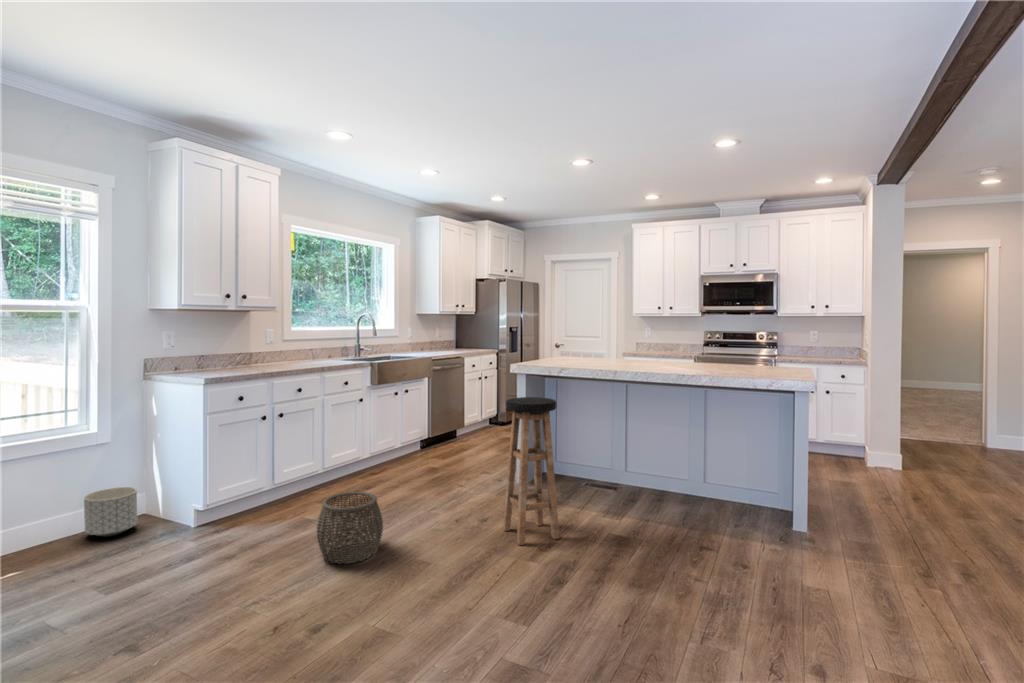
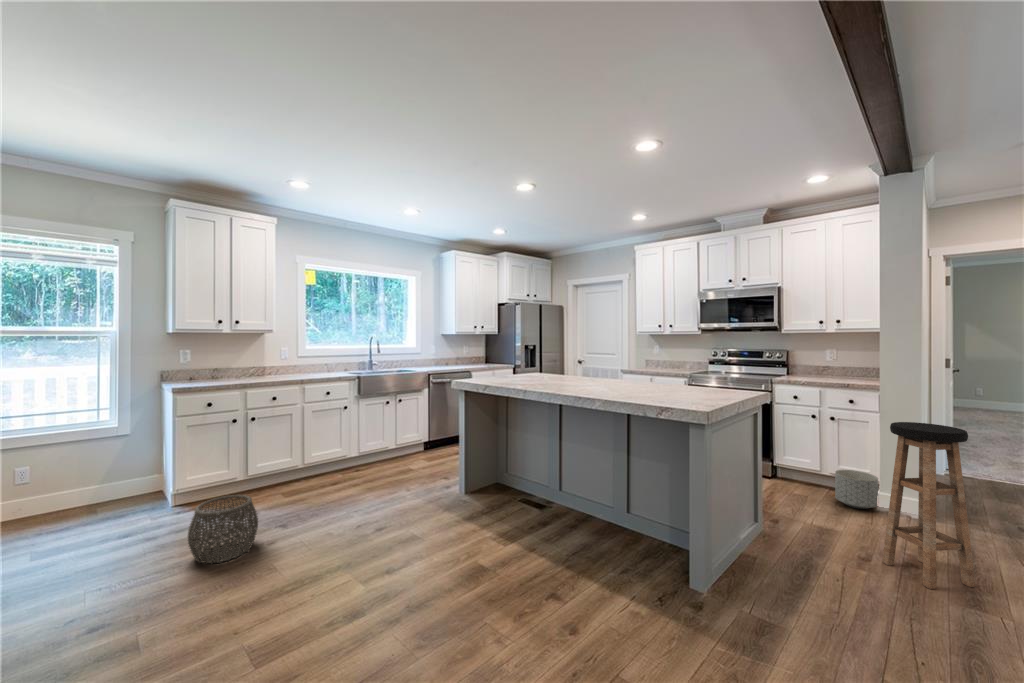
bar stool: present [503,397,559,545] -> present [882,422,976,589]
planter: present [84,487,137,537] -> present [835,470,878,509]

